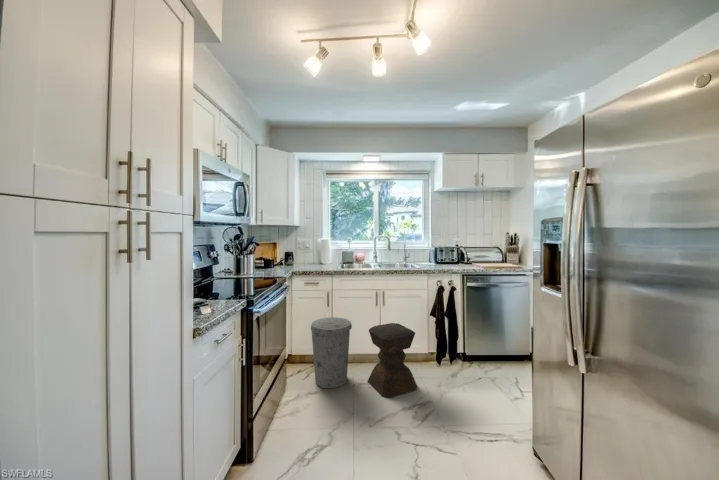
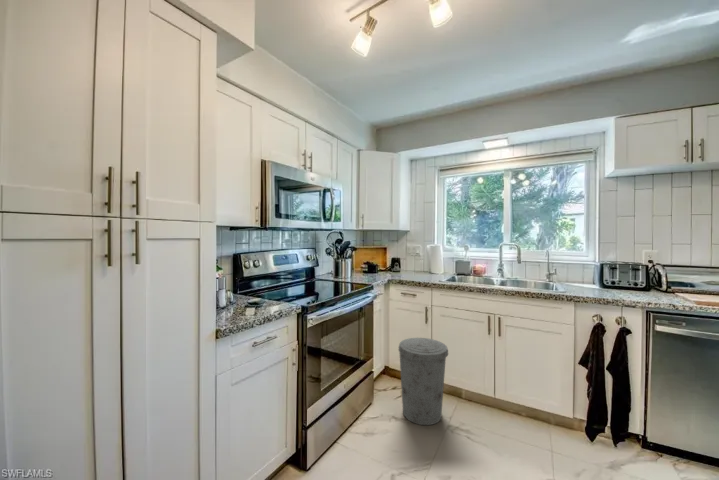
stool: present [368,323,417,398] -> none [466,361,539,468]

